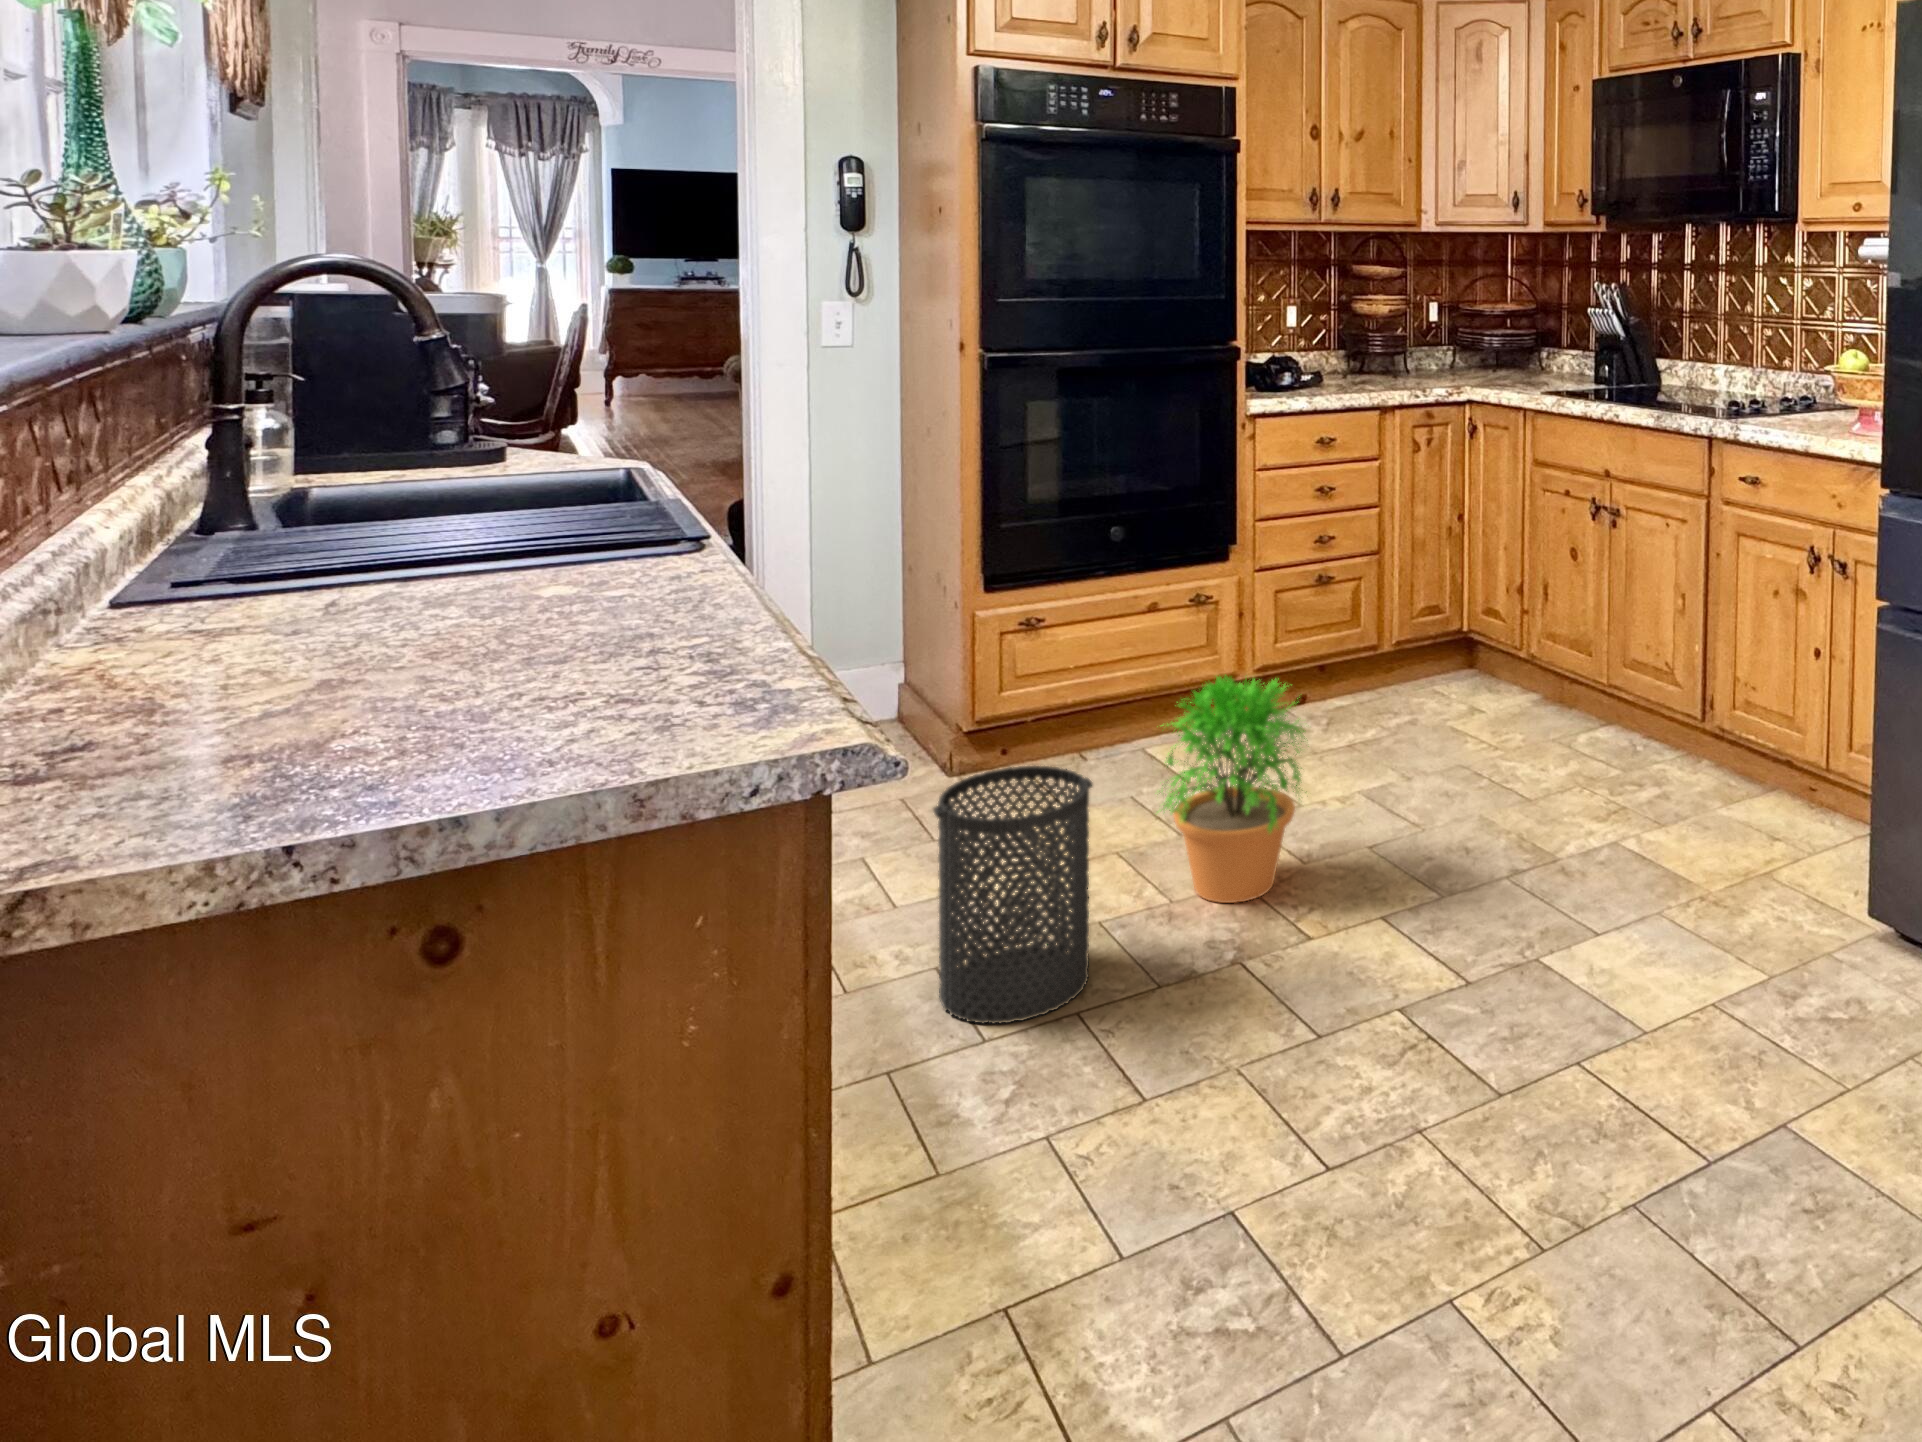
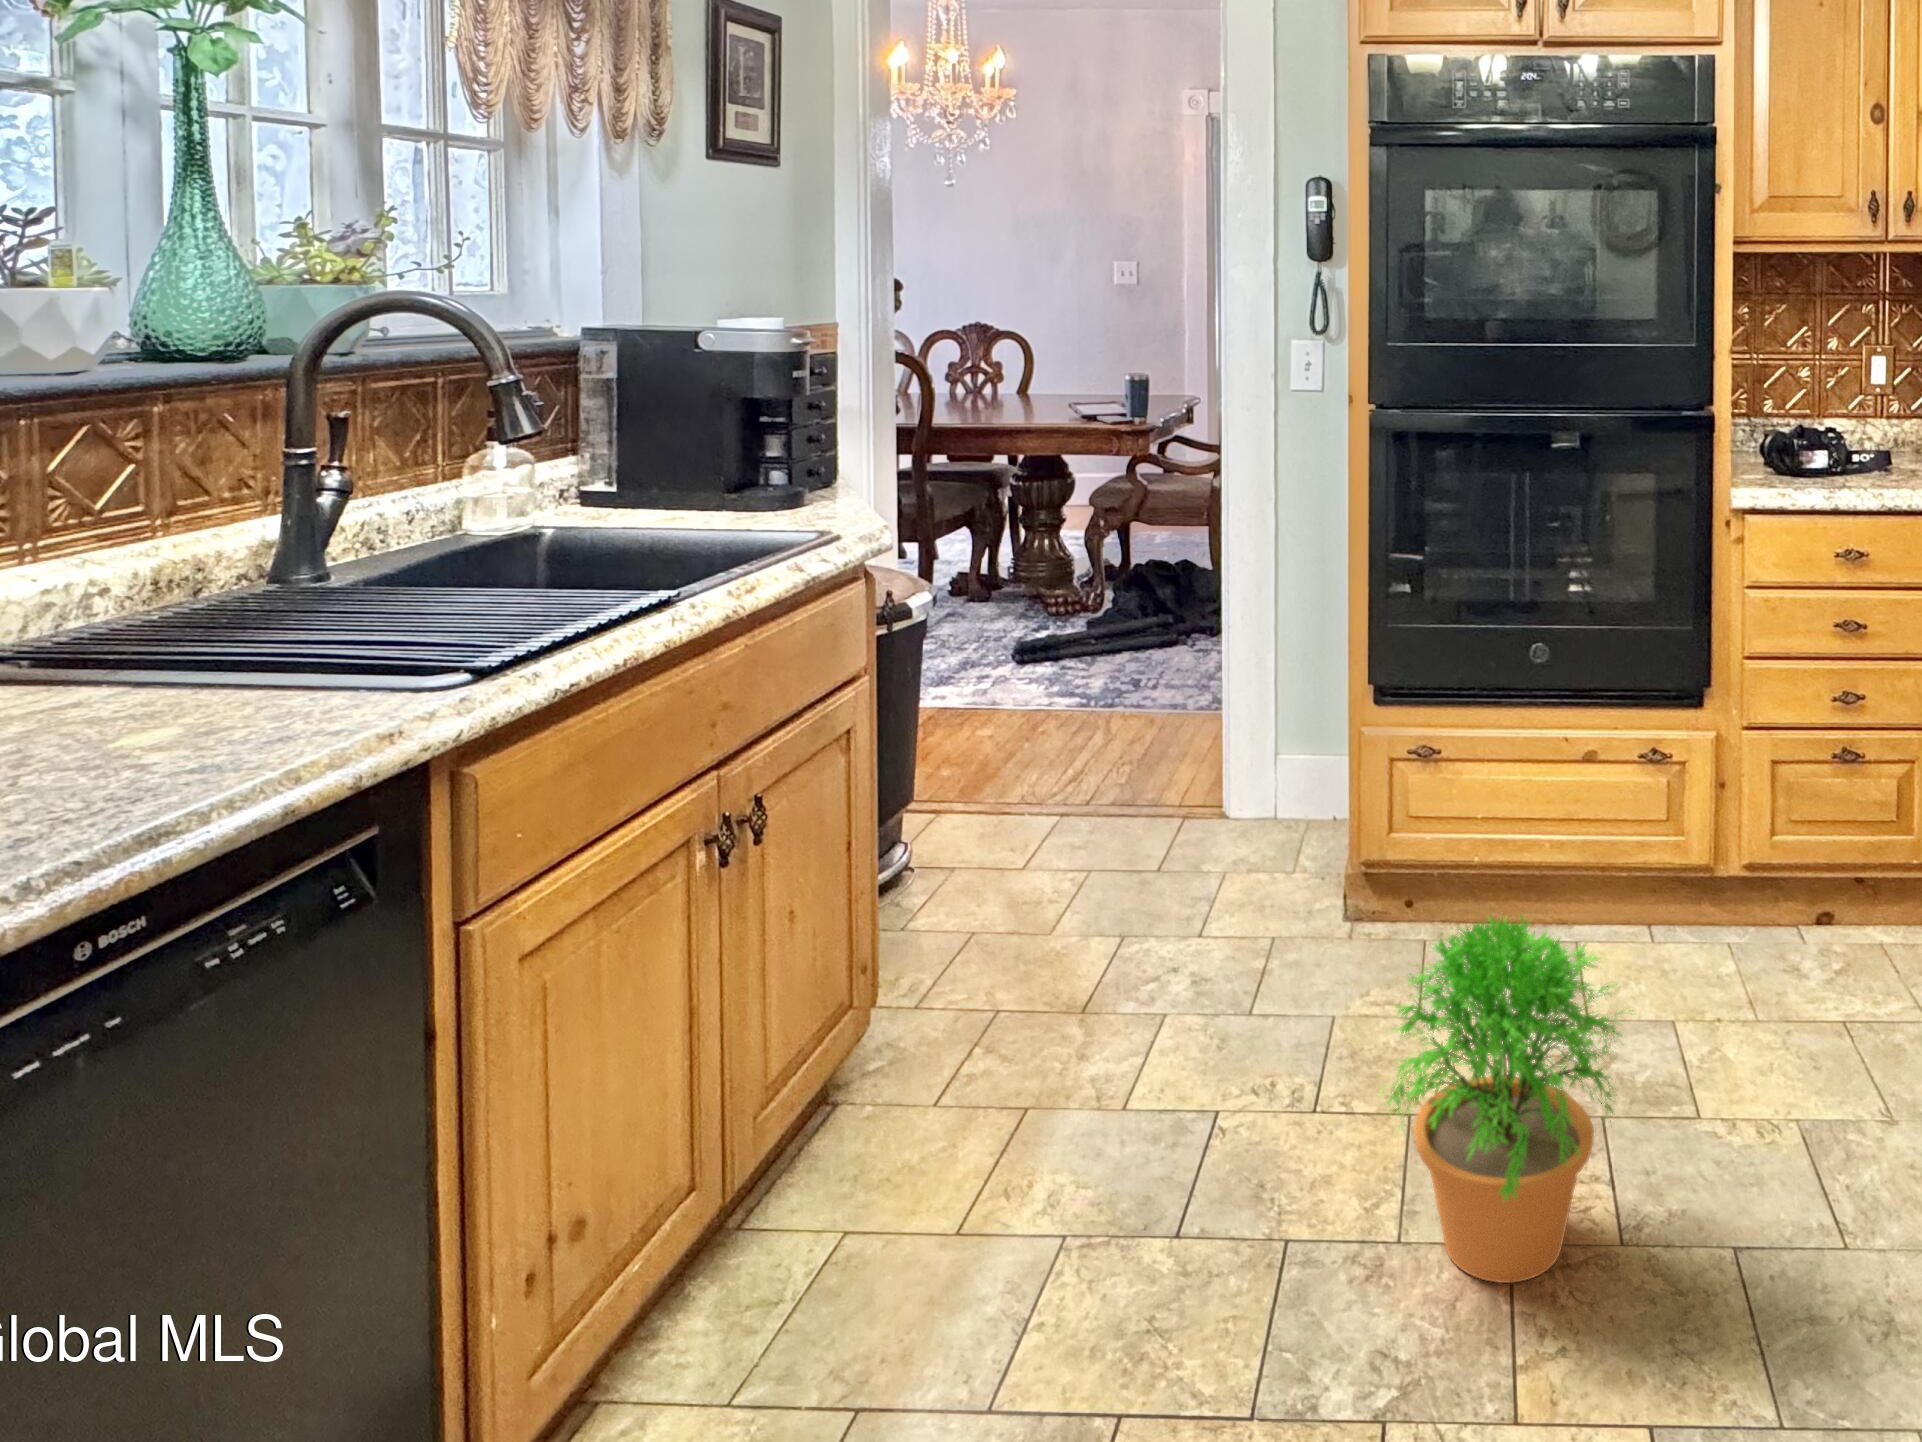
trash can: present [933,766,1092,1024] -> none [1018,991,1229,1385]

